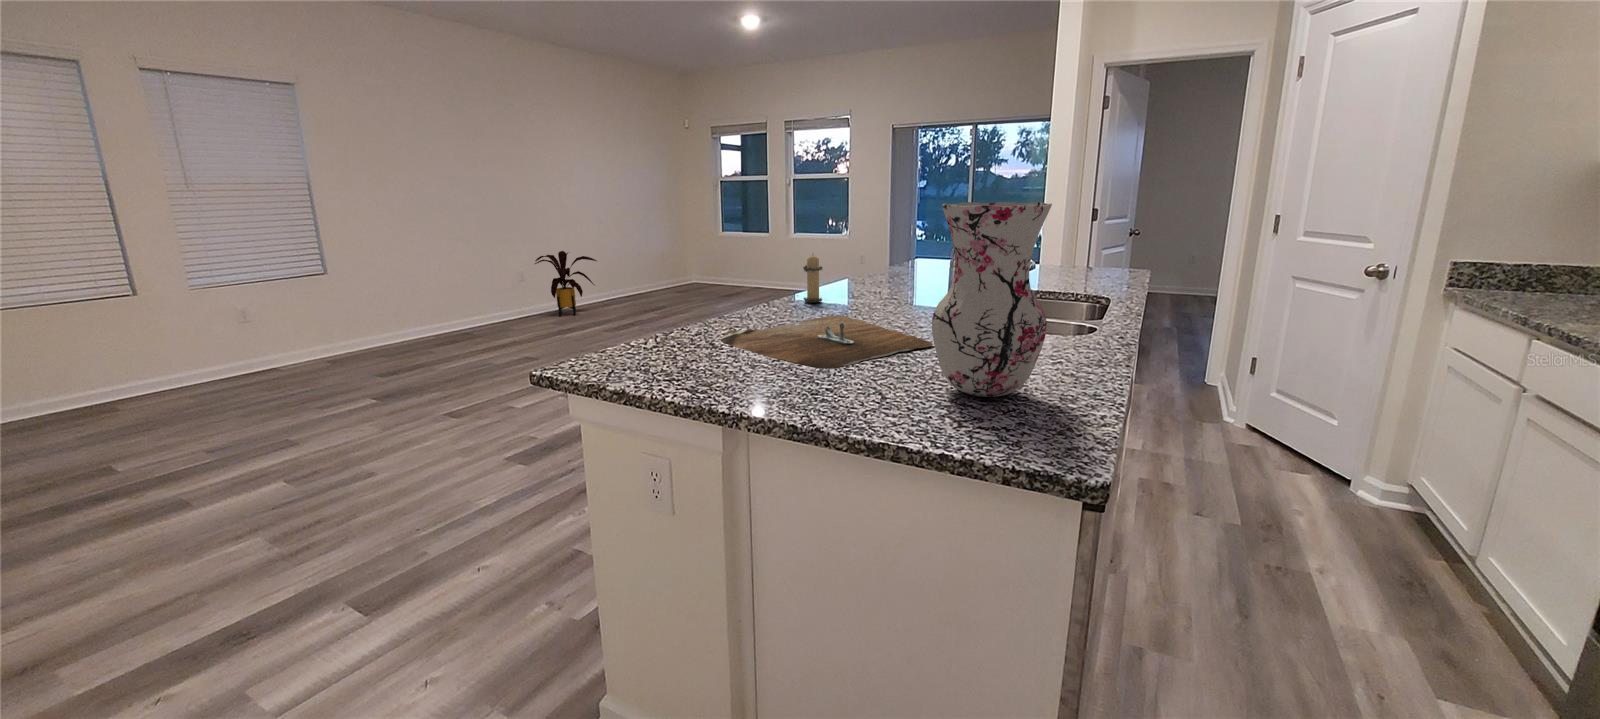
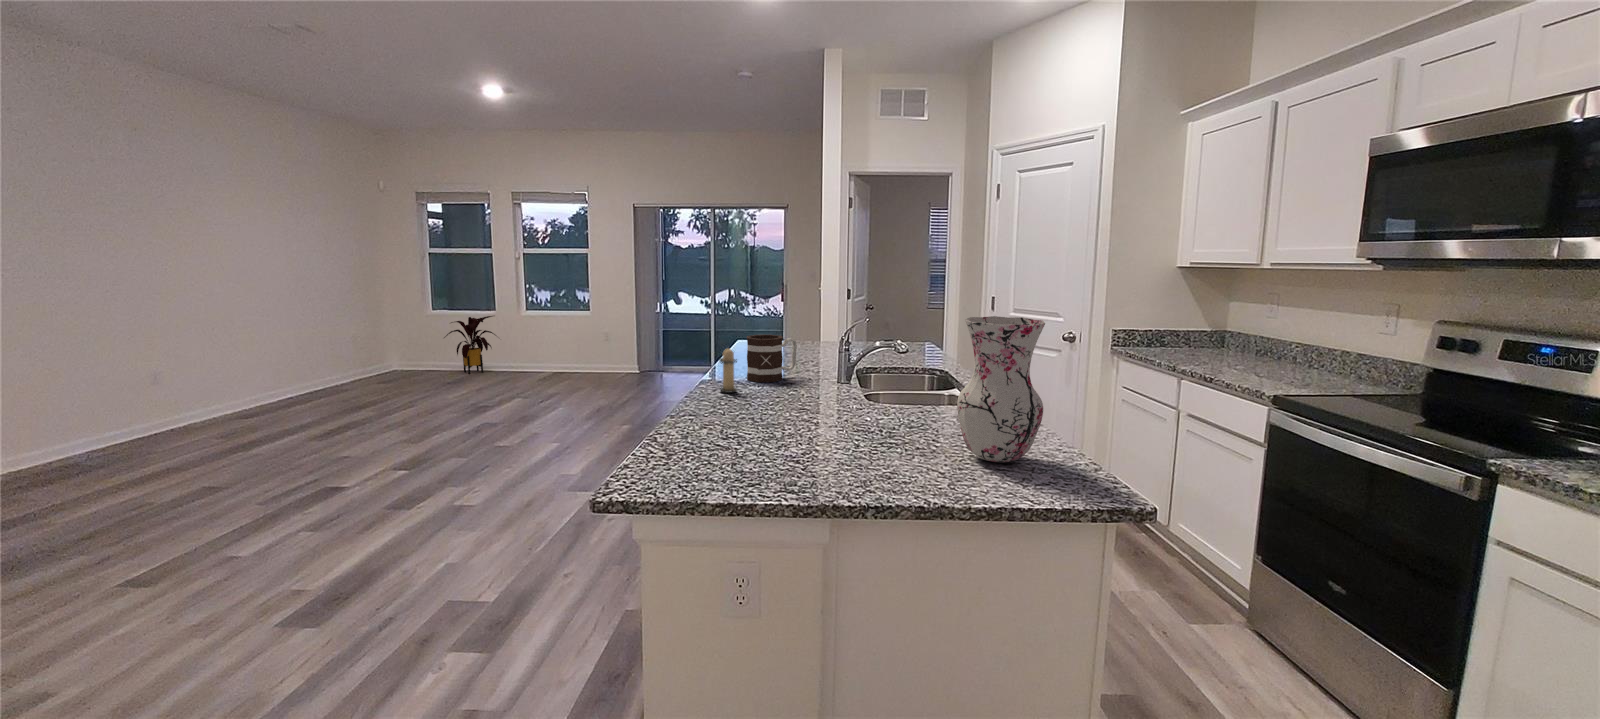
mug: none [854,245,915,297] -> present [747,335,797,382]
house plant: present [535,251,597,317] -> present [444,316,495,374]
cutting board: present [721,315,933,369] -> none [716,404,899,455]

